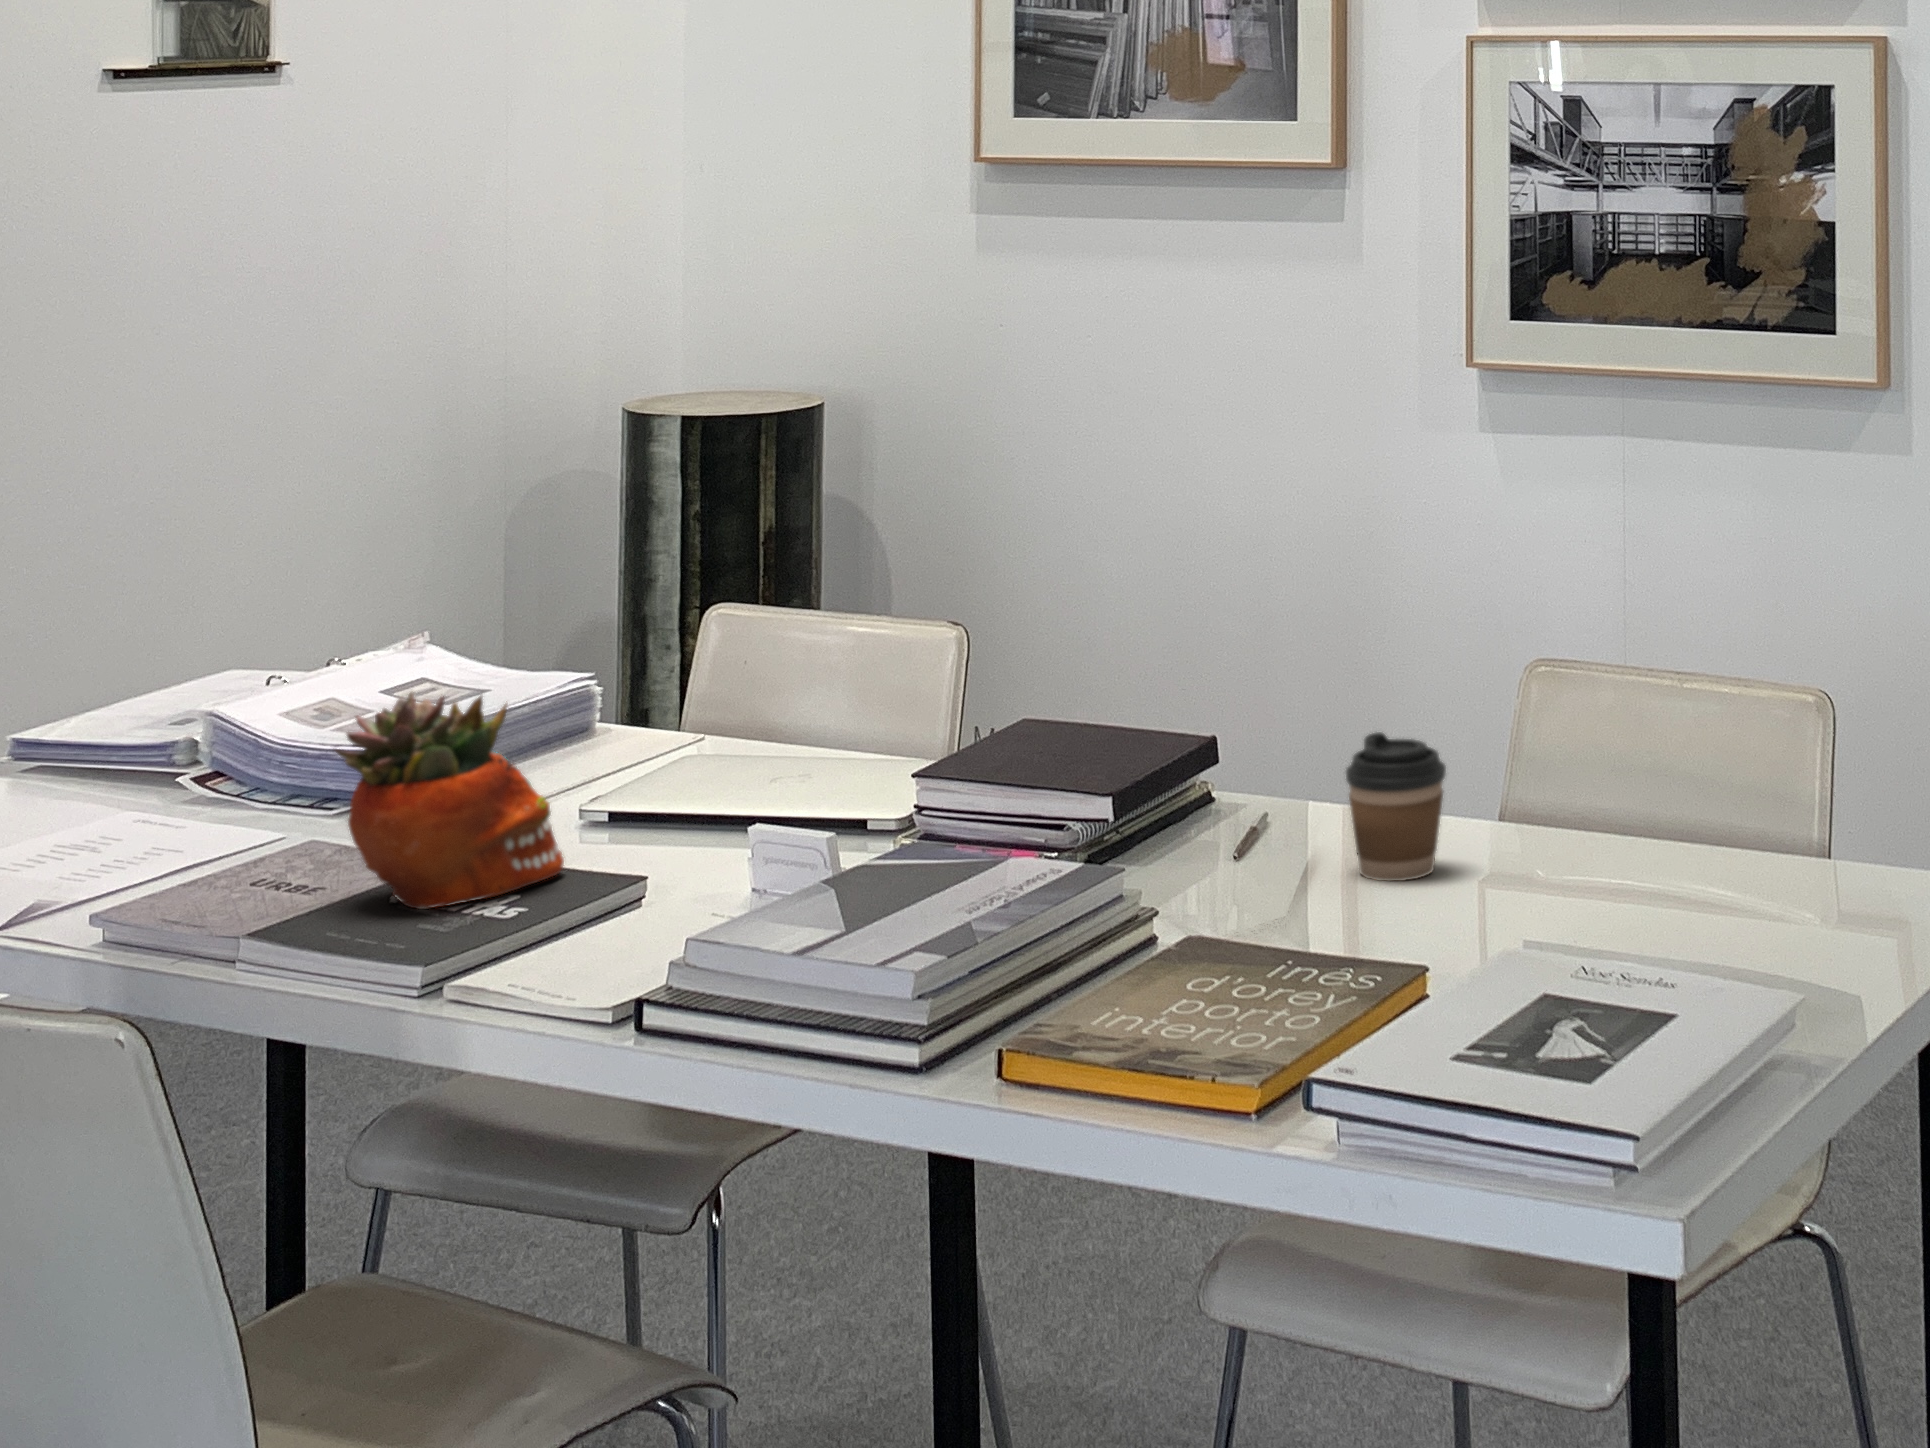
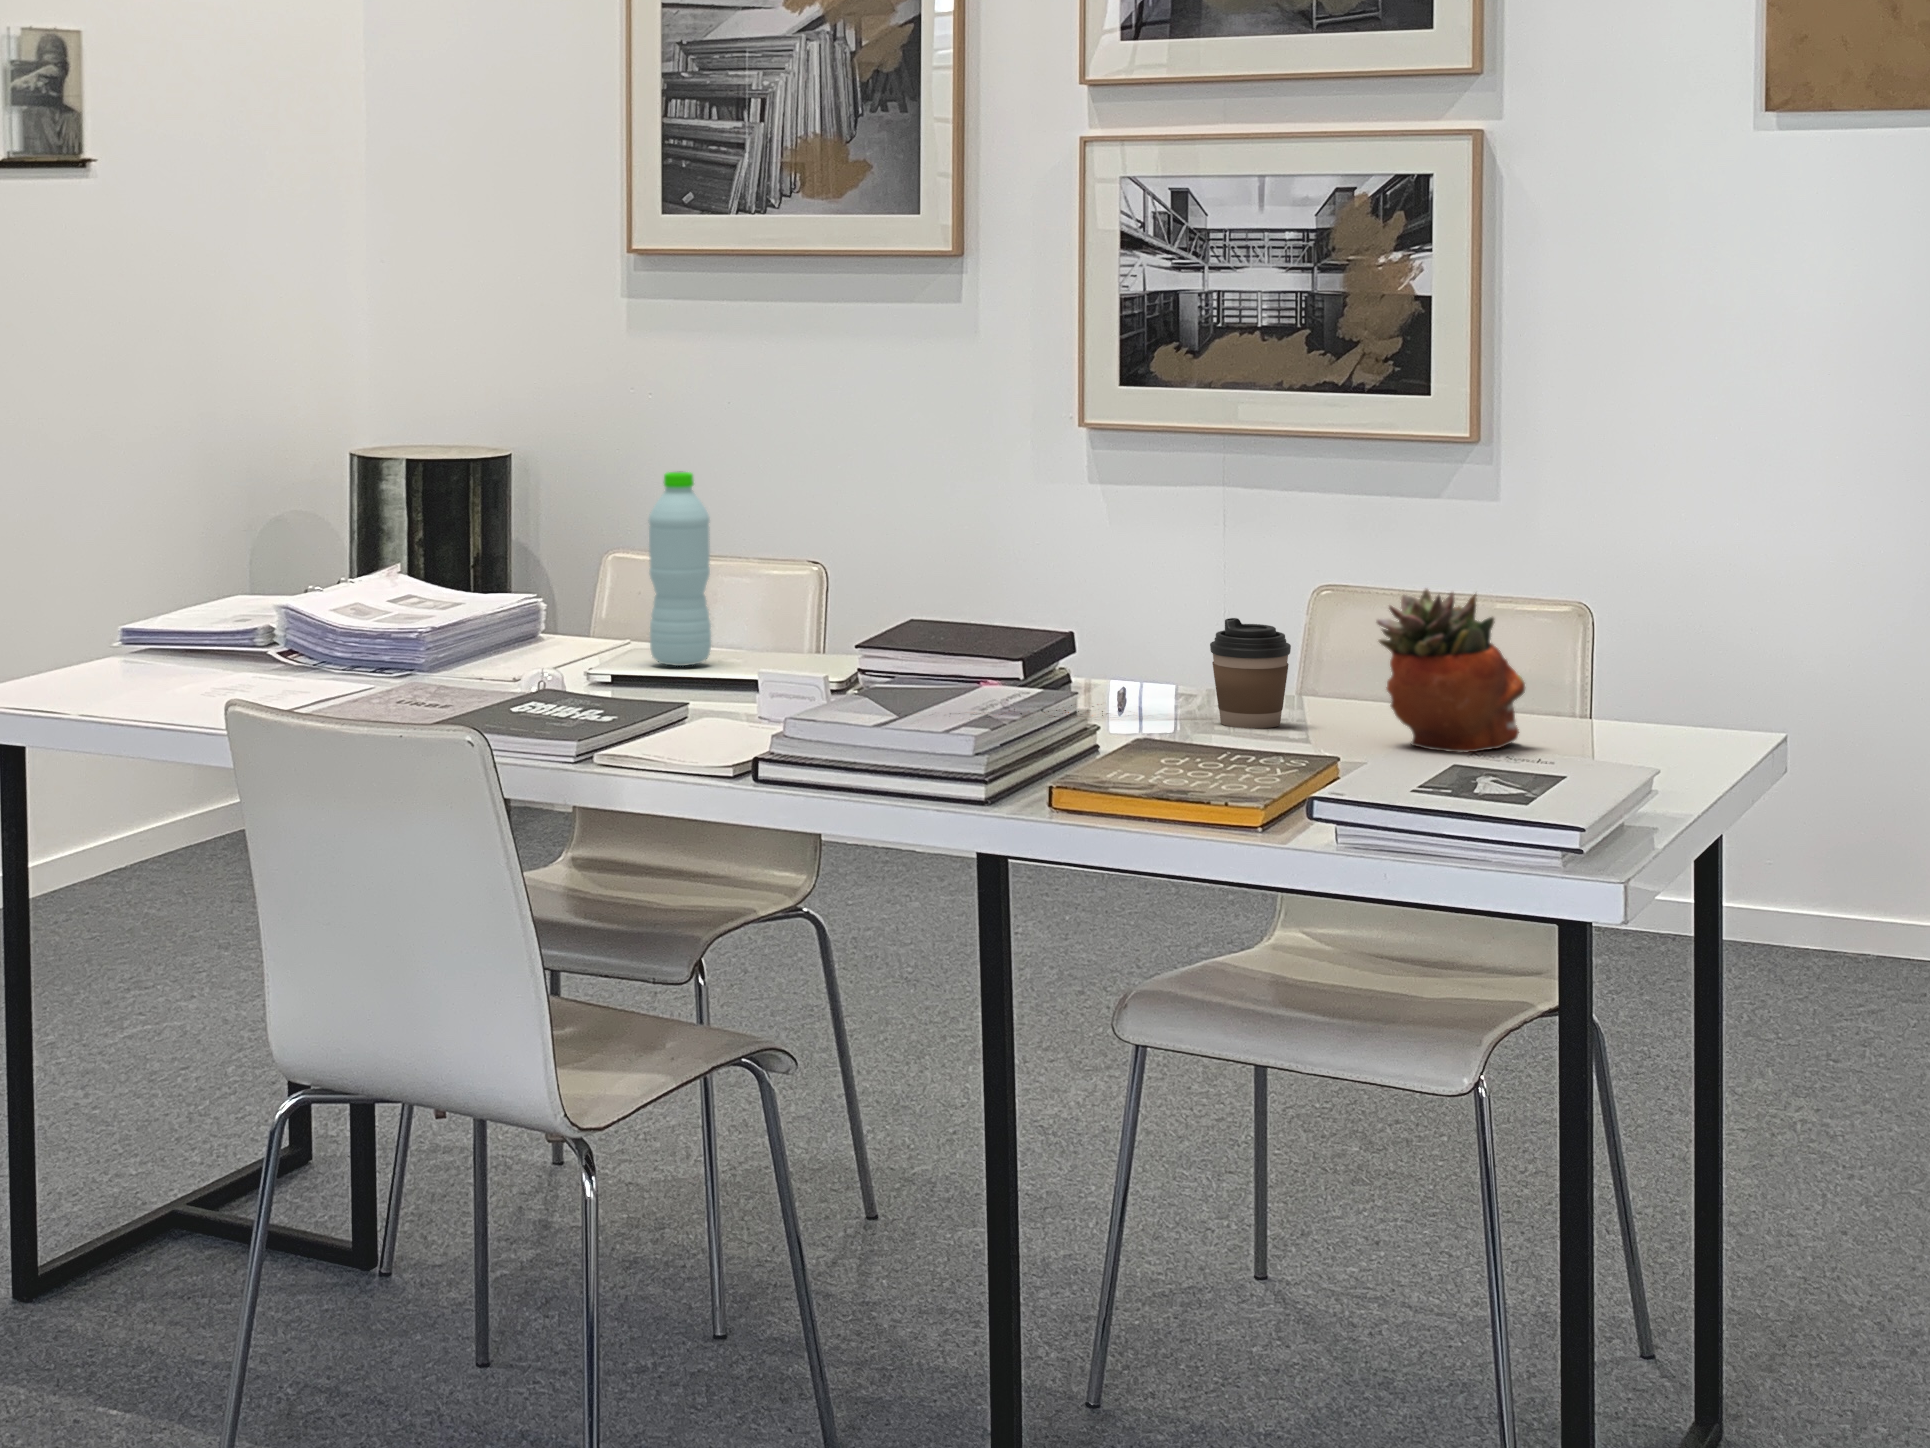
water bottle: none [693,529,776,784] -> present [648,472,711,666]
succulent planter: present [335,693,564,909] -> present [1377,589,1525,752]

